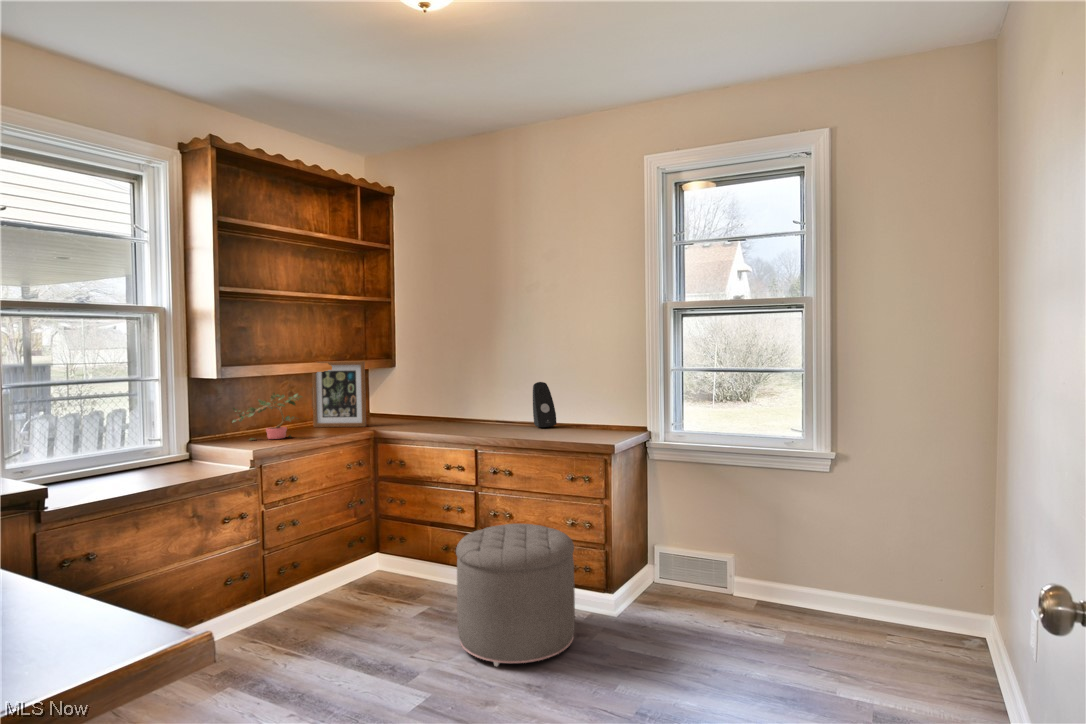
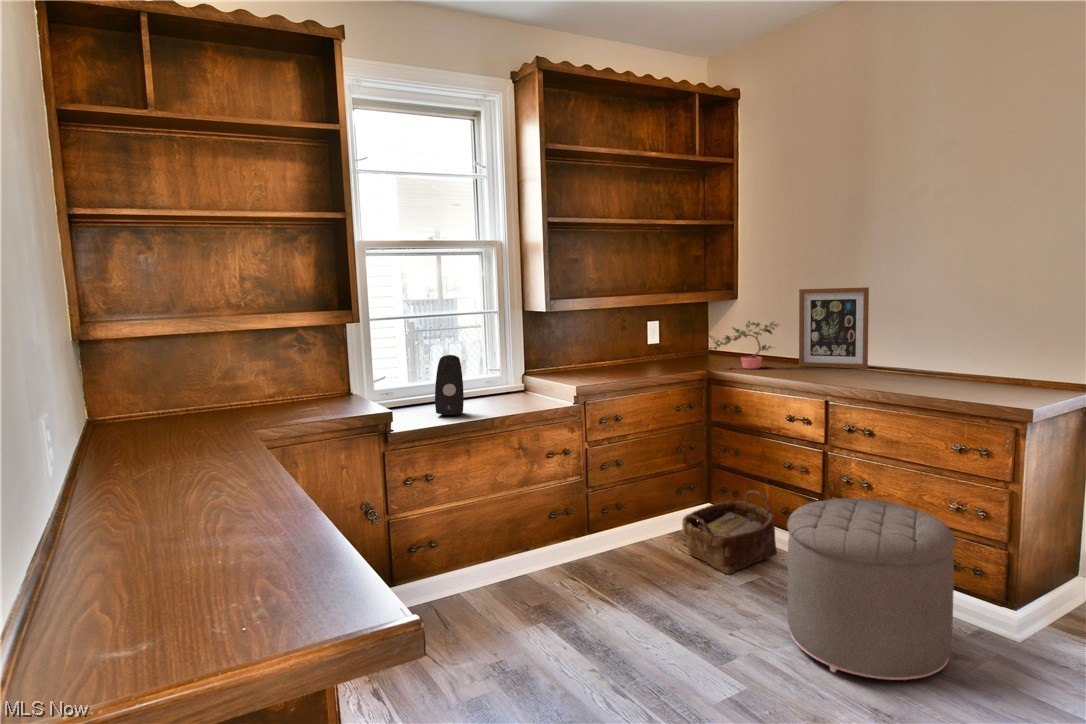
picture frame: present [312,361,366,427] -> present [799,287,869,369]
speaker: present [533,382,557,427] -> present [435,355,464,415]
potted plant: present [232,393,302,440] -> present [708,321,778,369]
woven basket: none [358,532,440,609] -> present [682,490,777,574]

